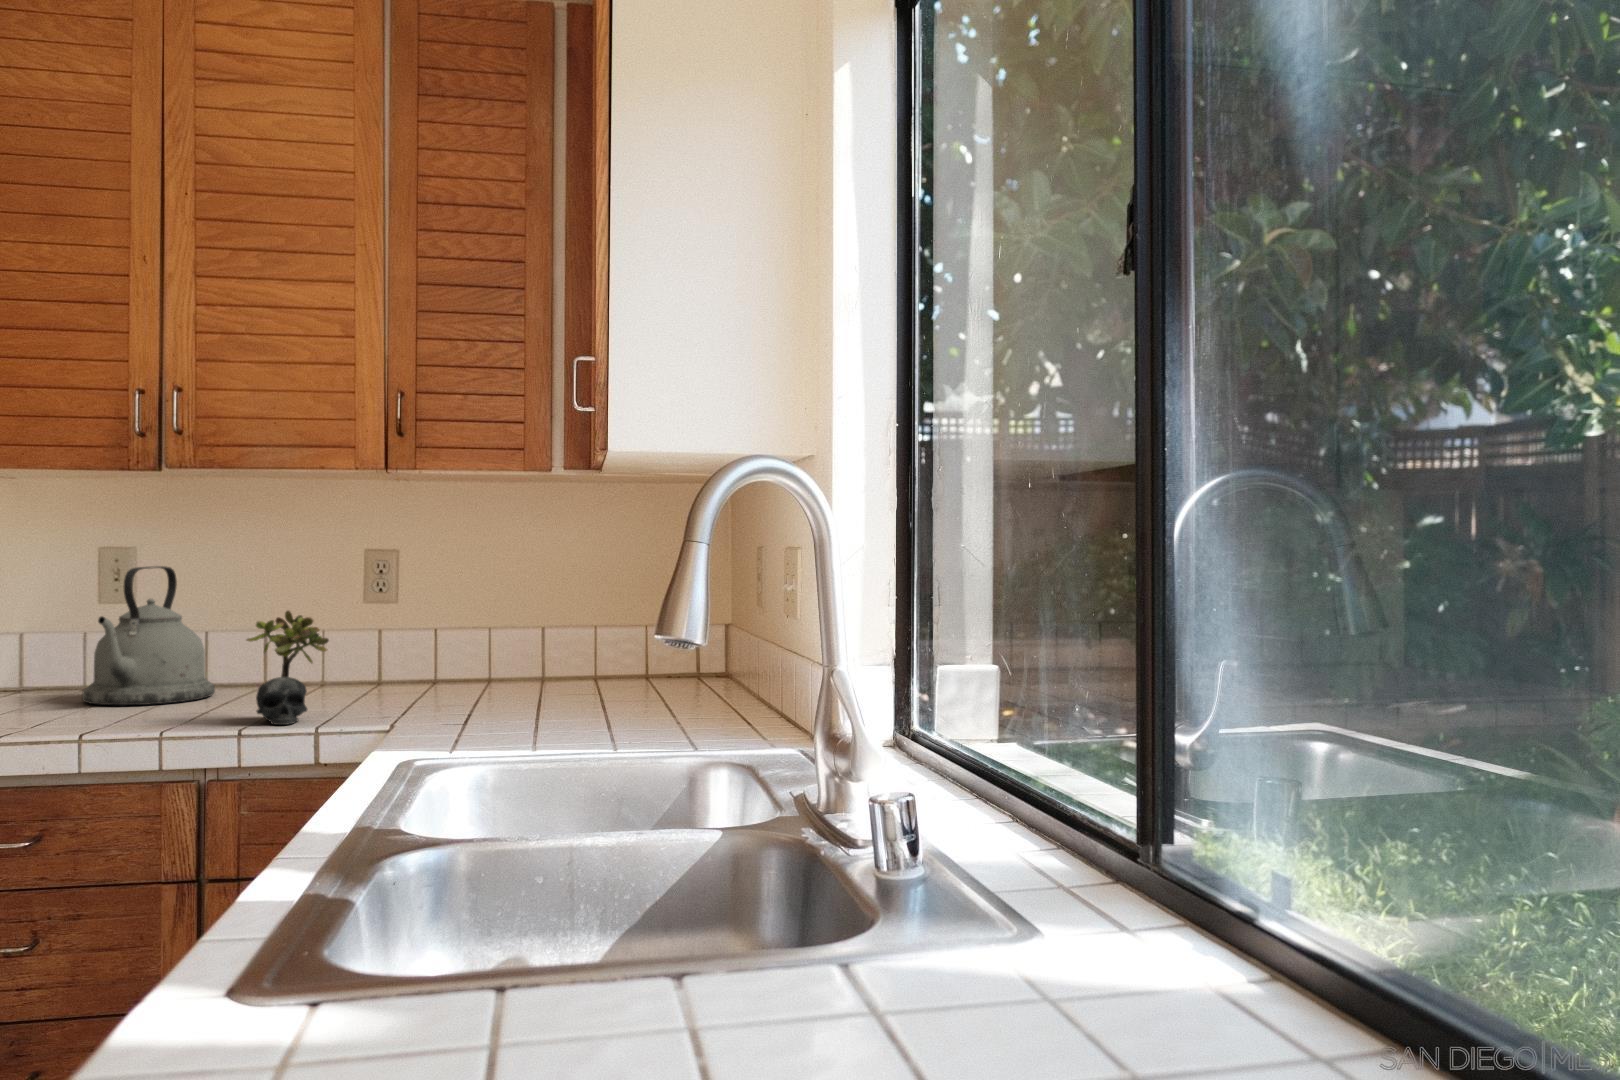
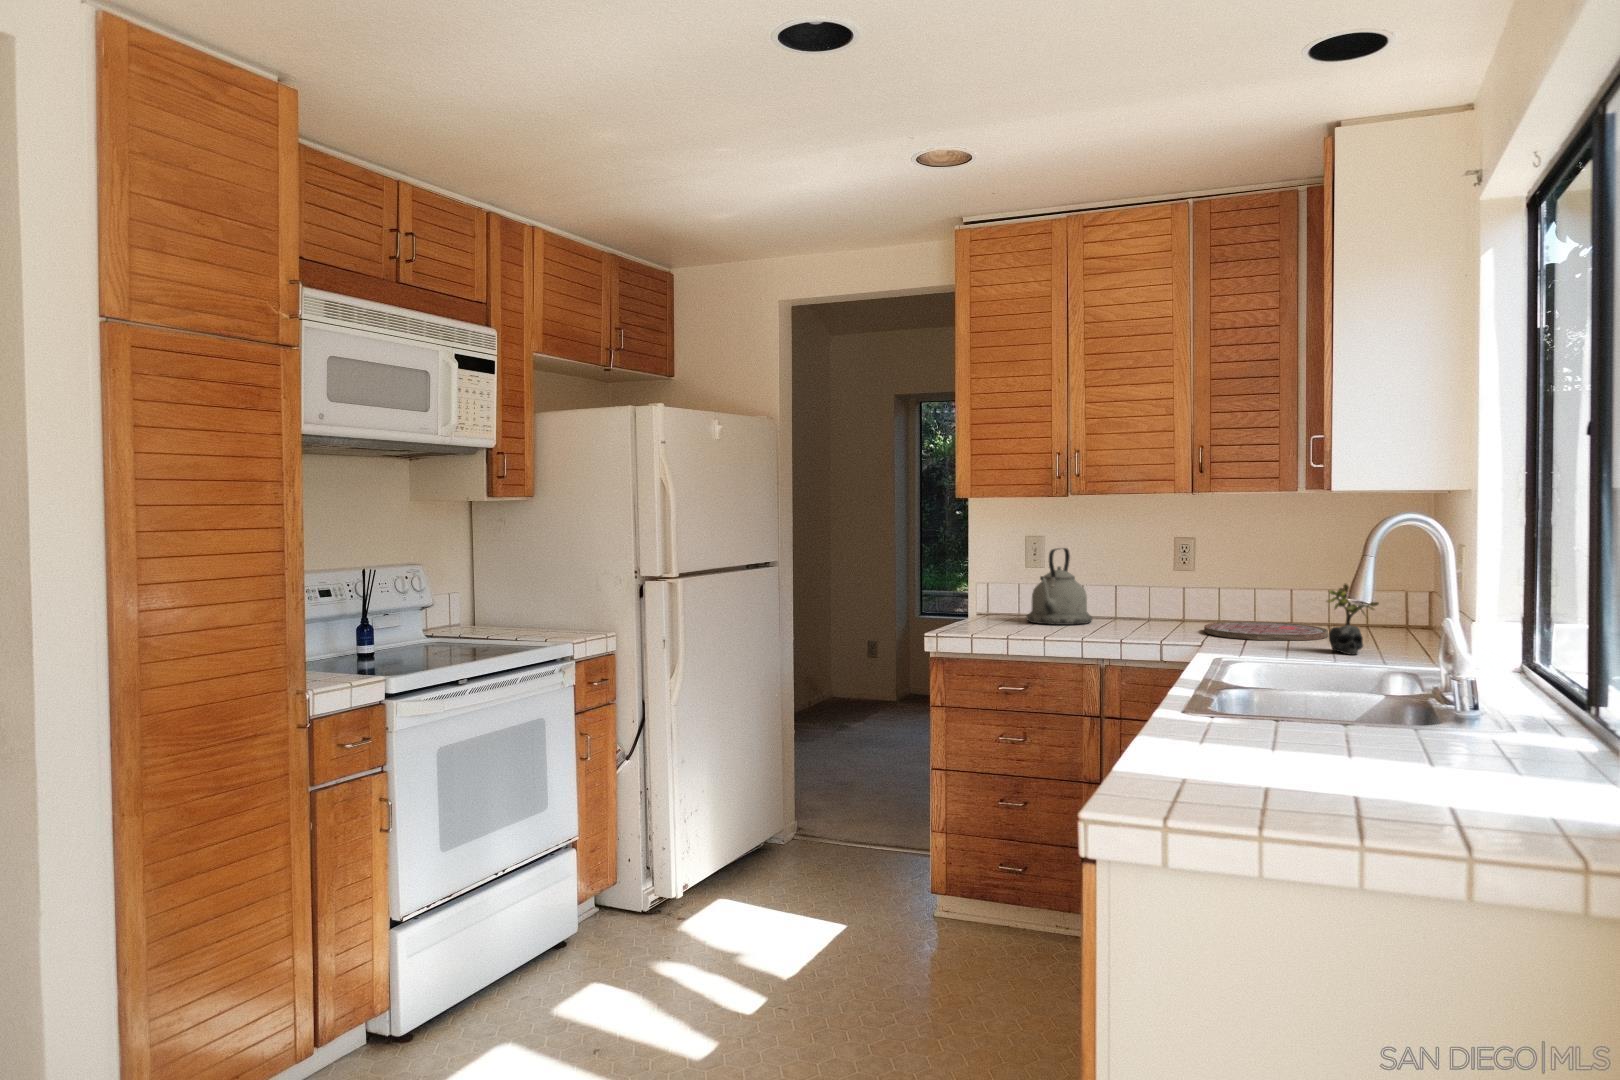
succulent plant: present [247,611,329,725] -> present [1327,584,1379,655]
cutting board: none [405,679,596,712] -> present [1204,622,1328,640]

